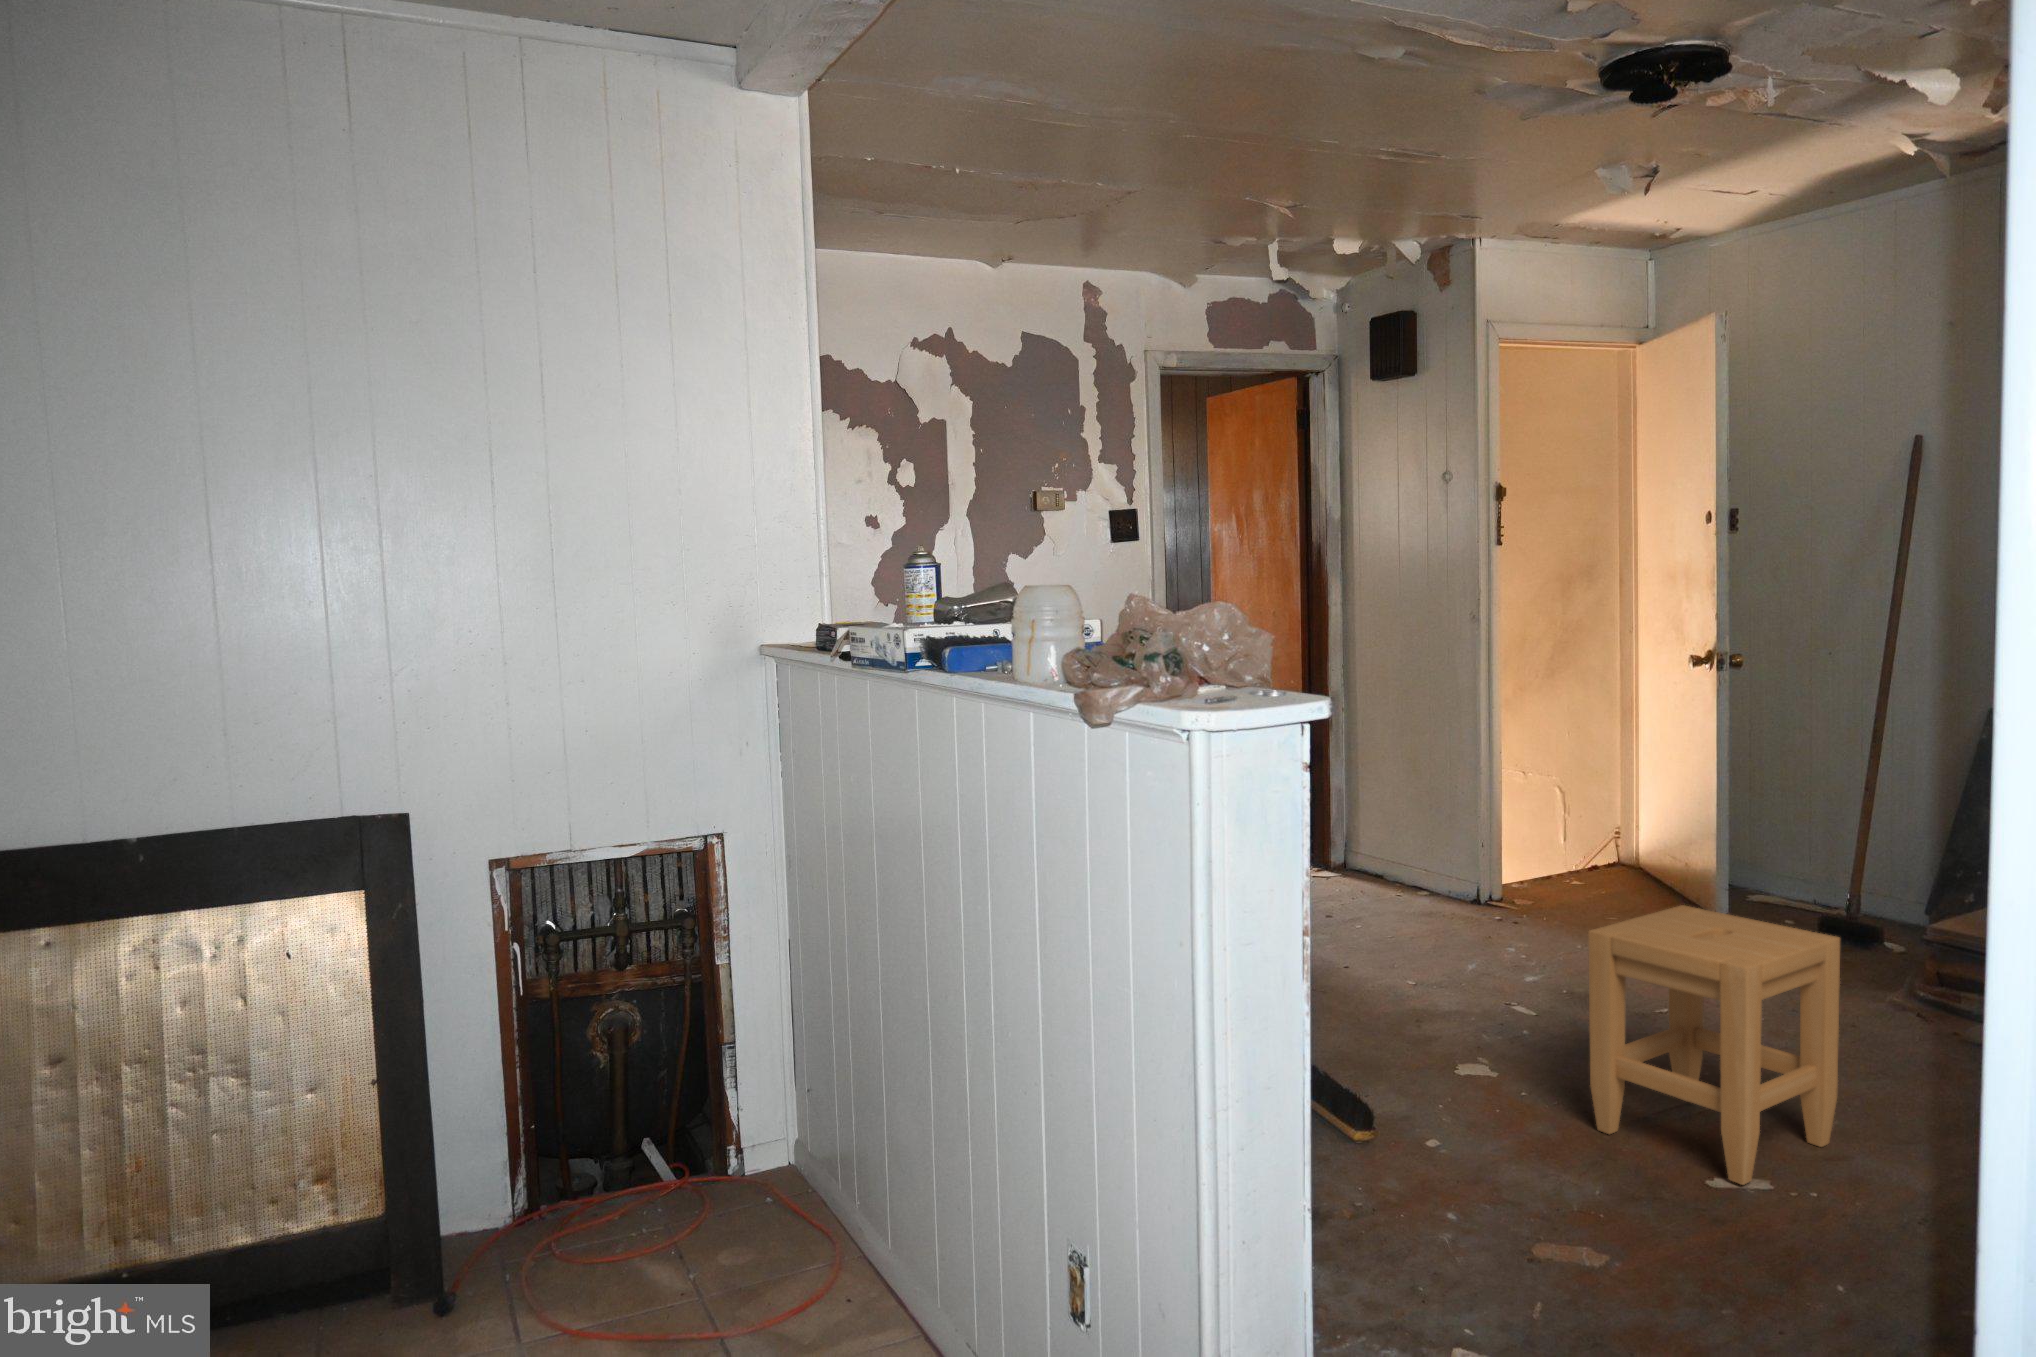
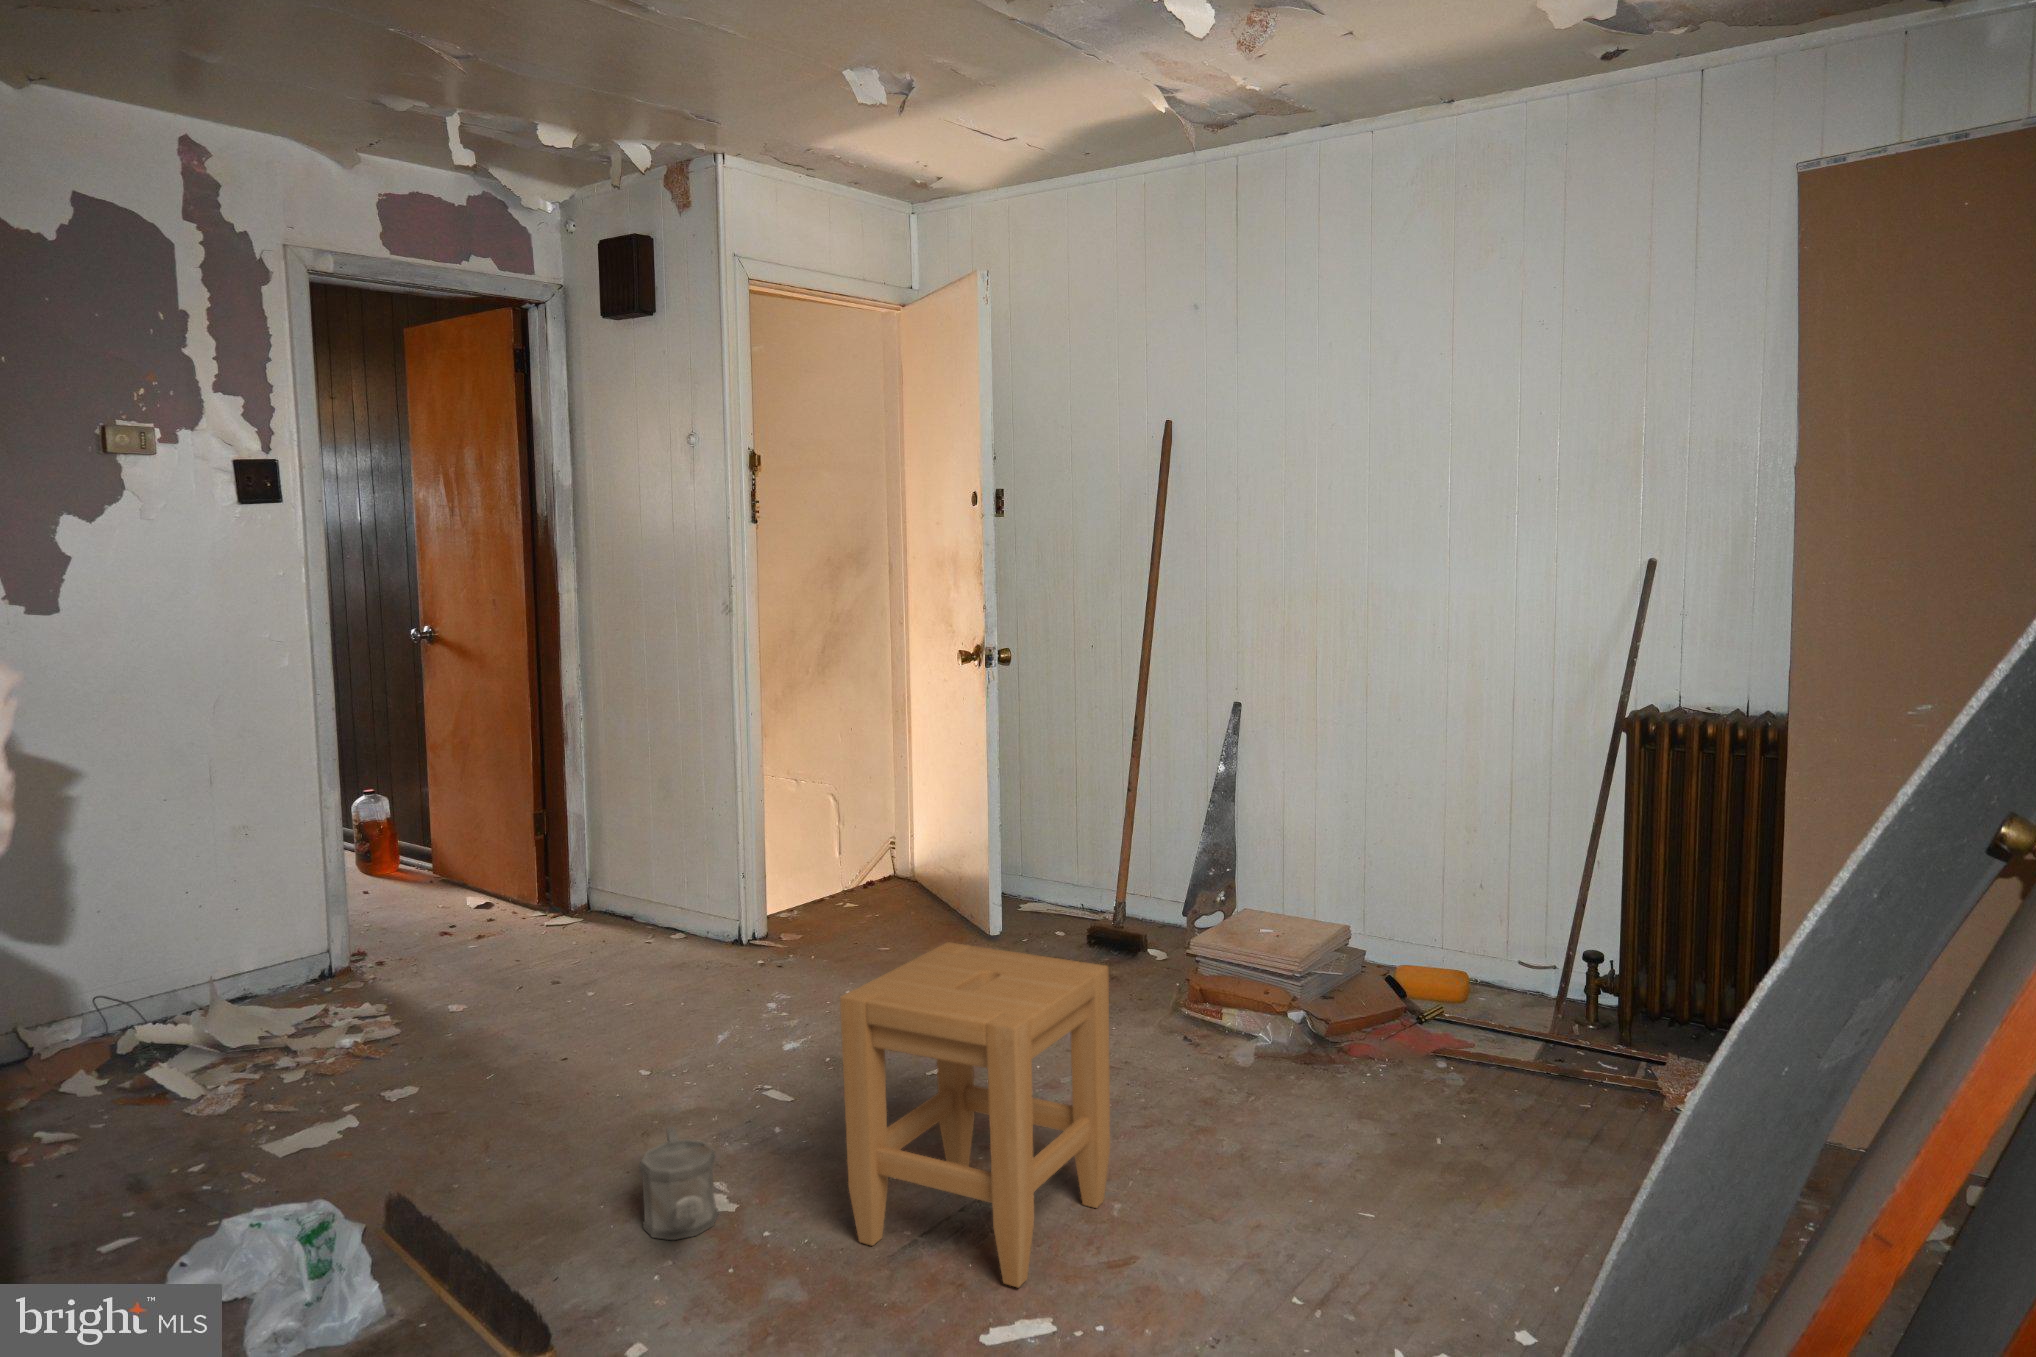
watering can: none [1418,1021,1478,1102] -> present [640,1126,718,1240]

